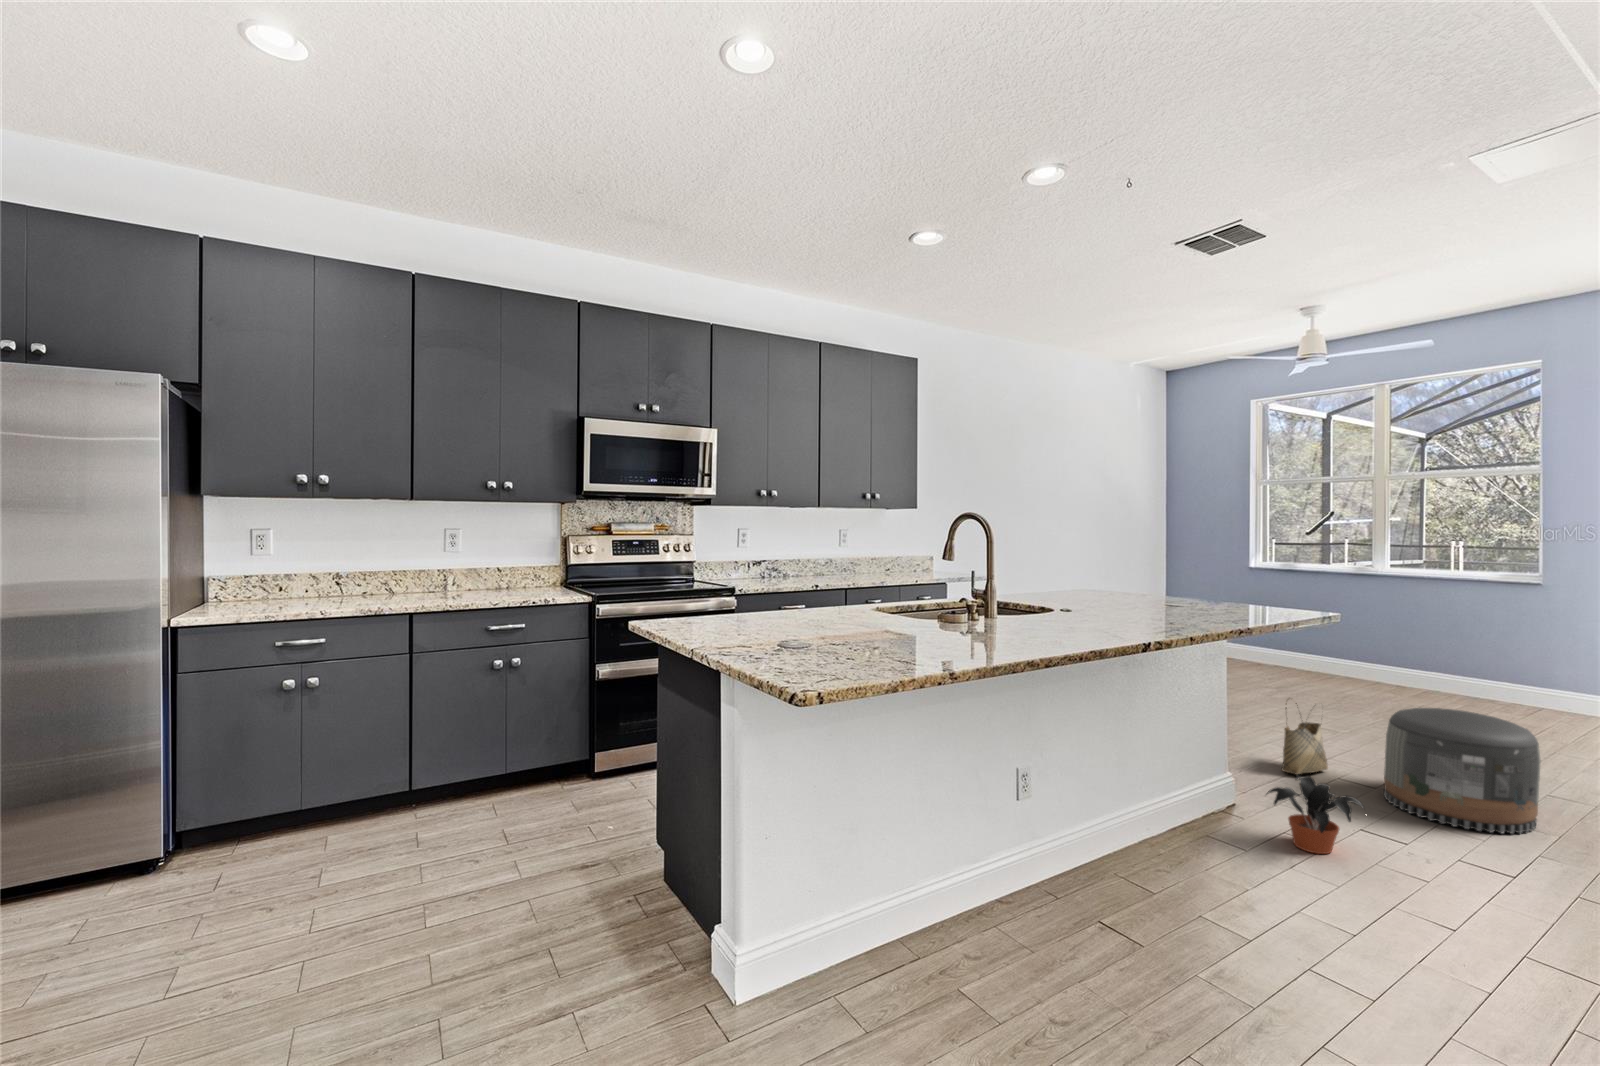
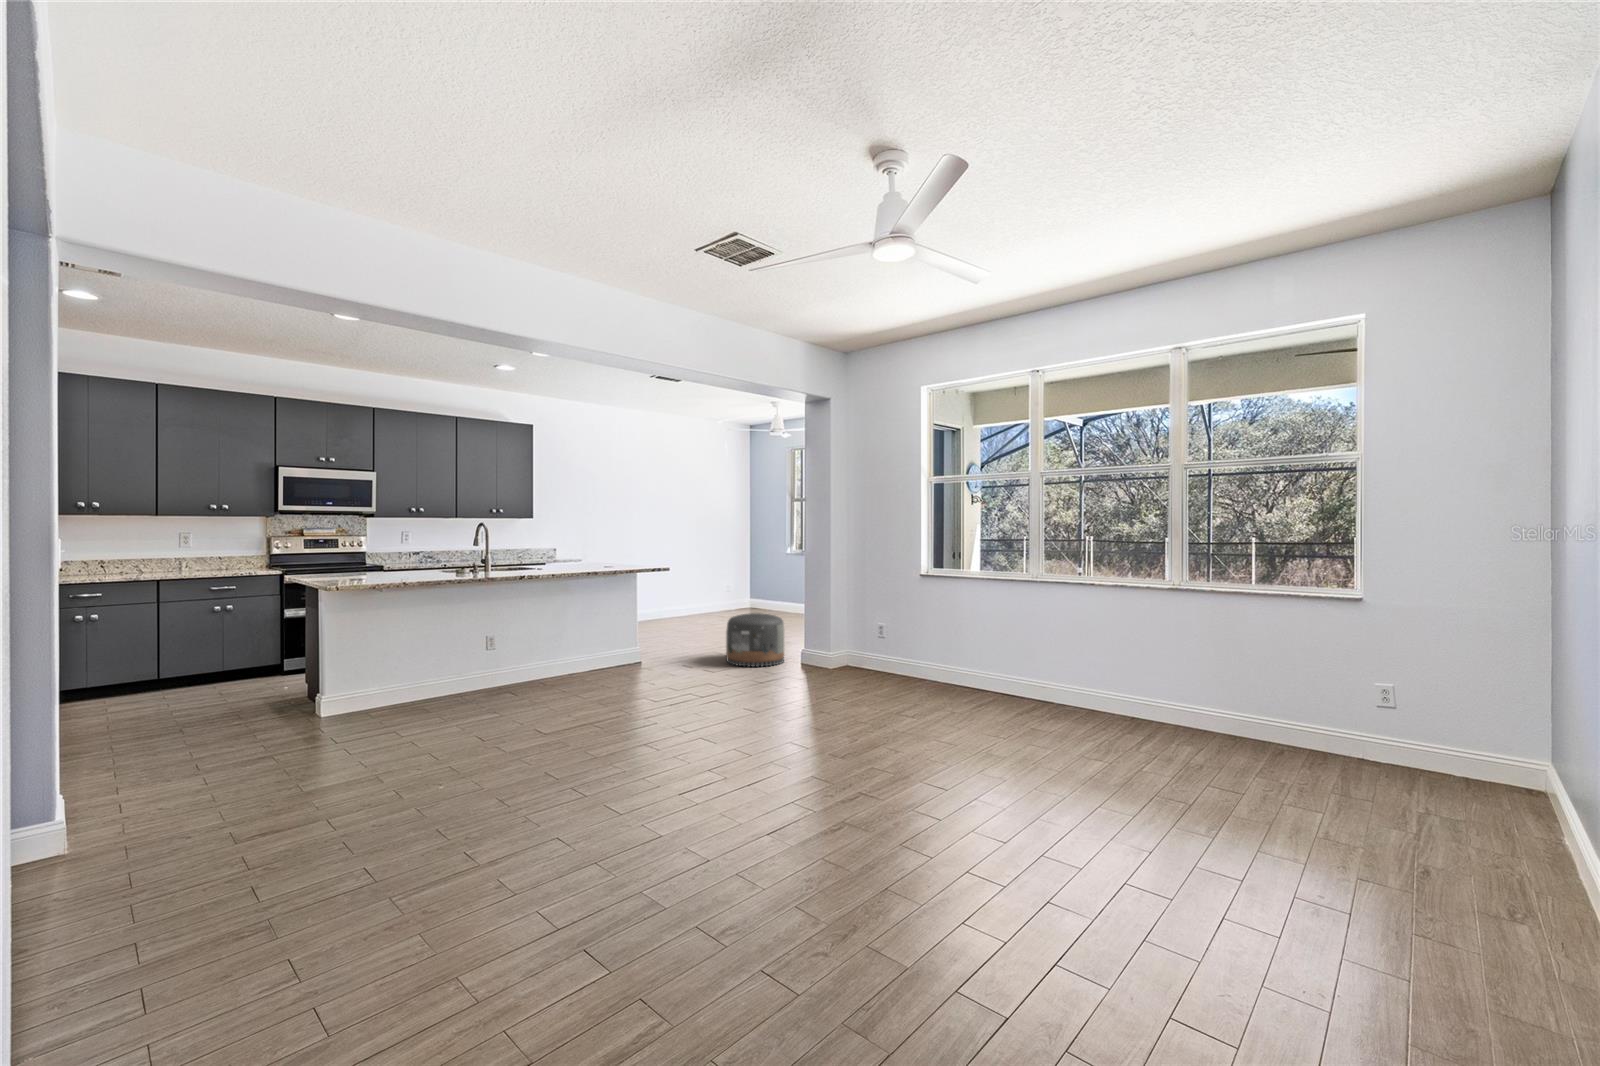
woven basket: present [1282,703,1328,775] -> none [693,615,719,654]
potted plant: present [1268,775,1364,854] -> none [636,643,678,677]

